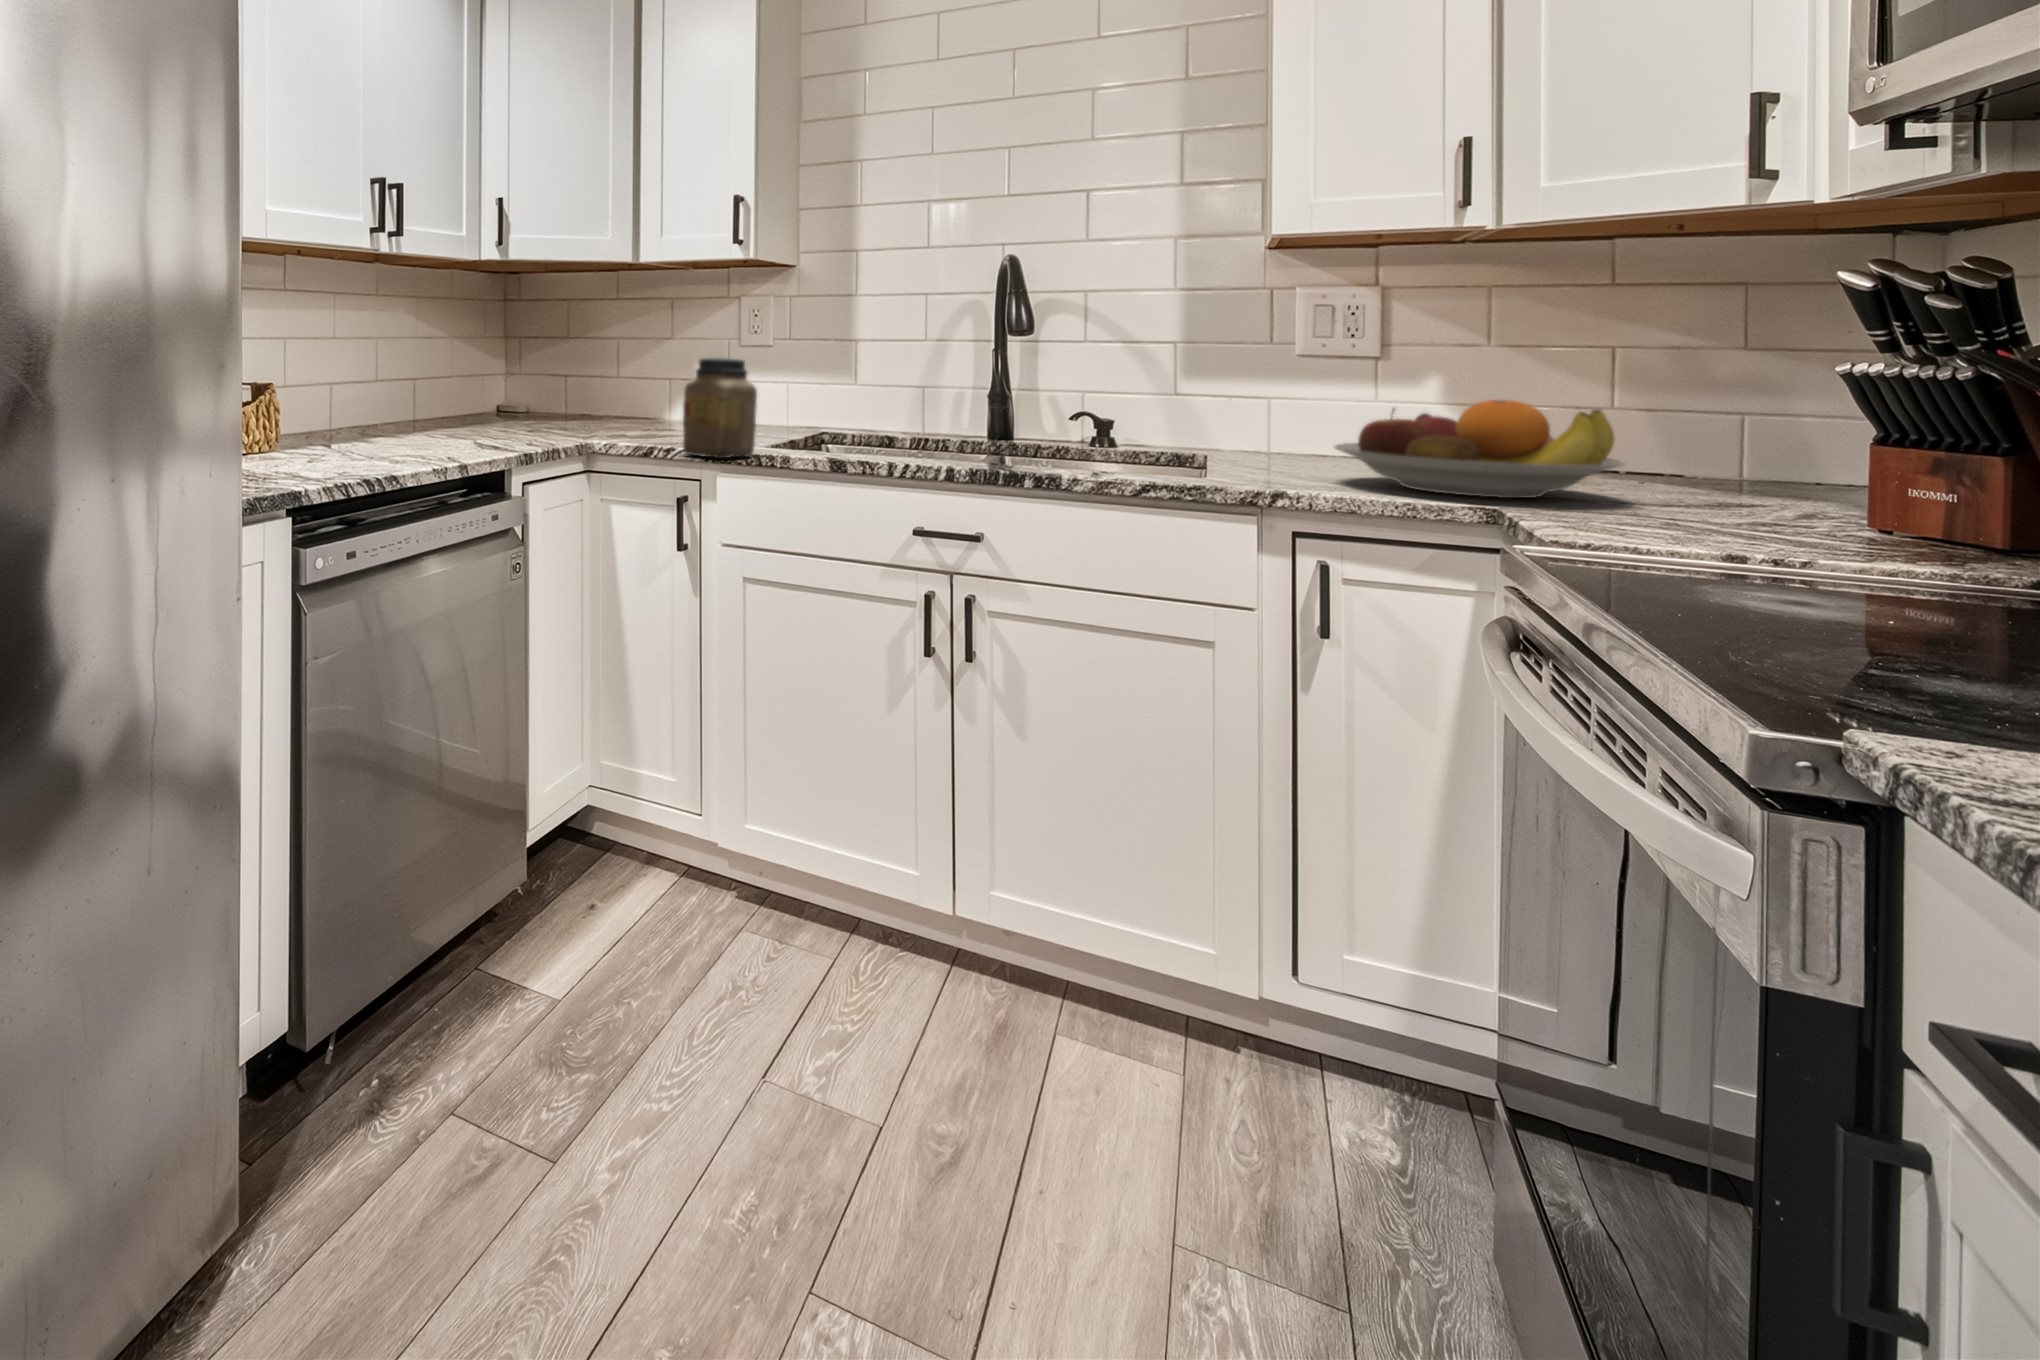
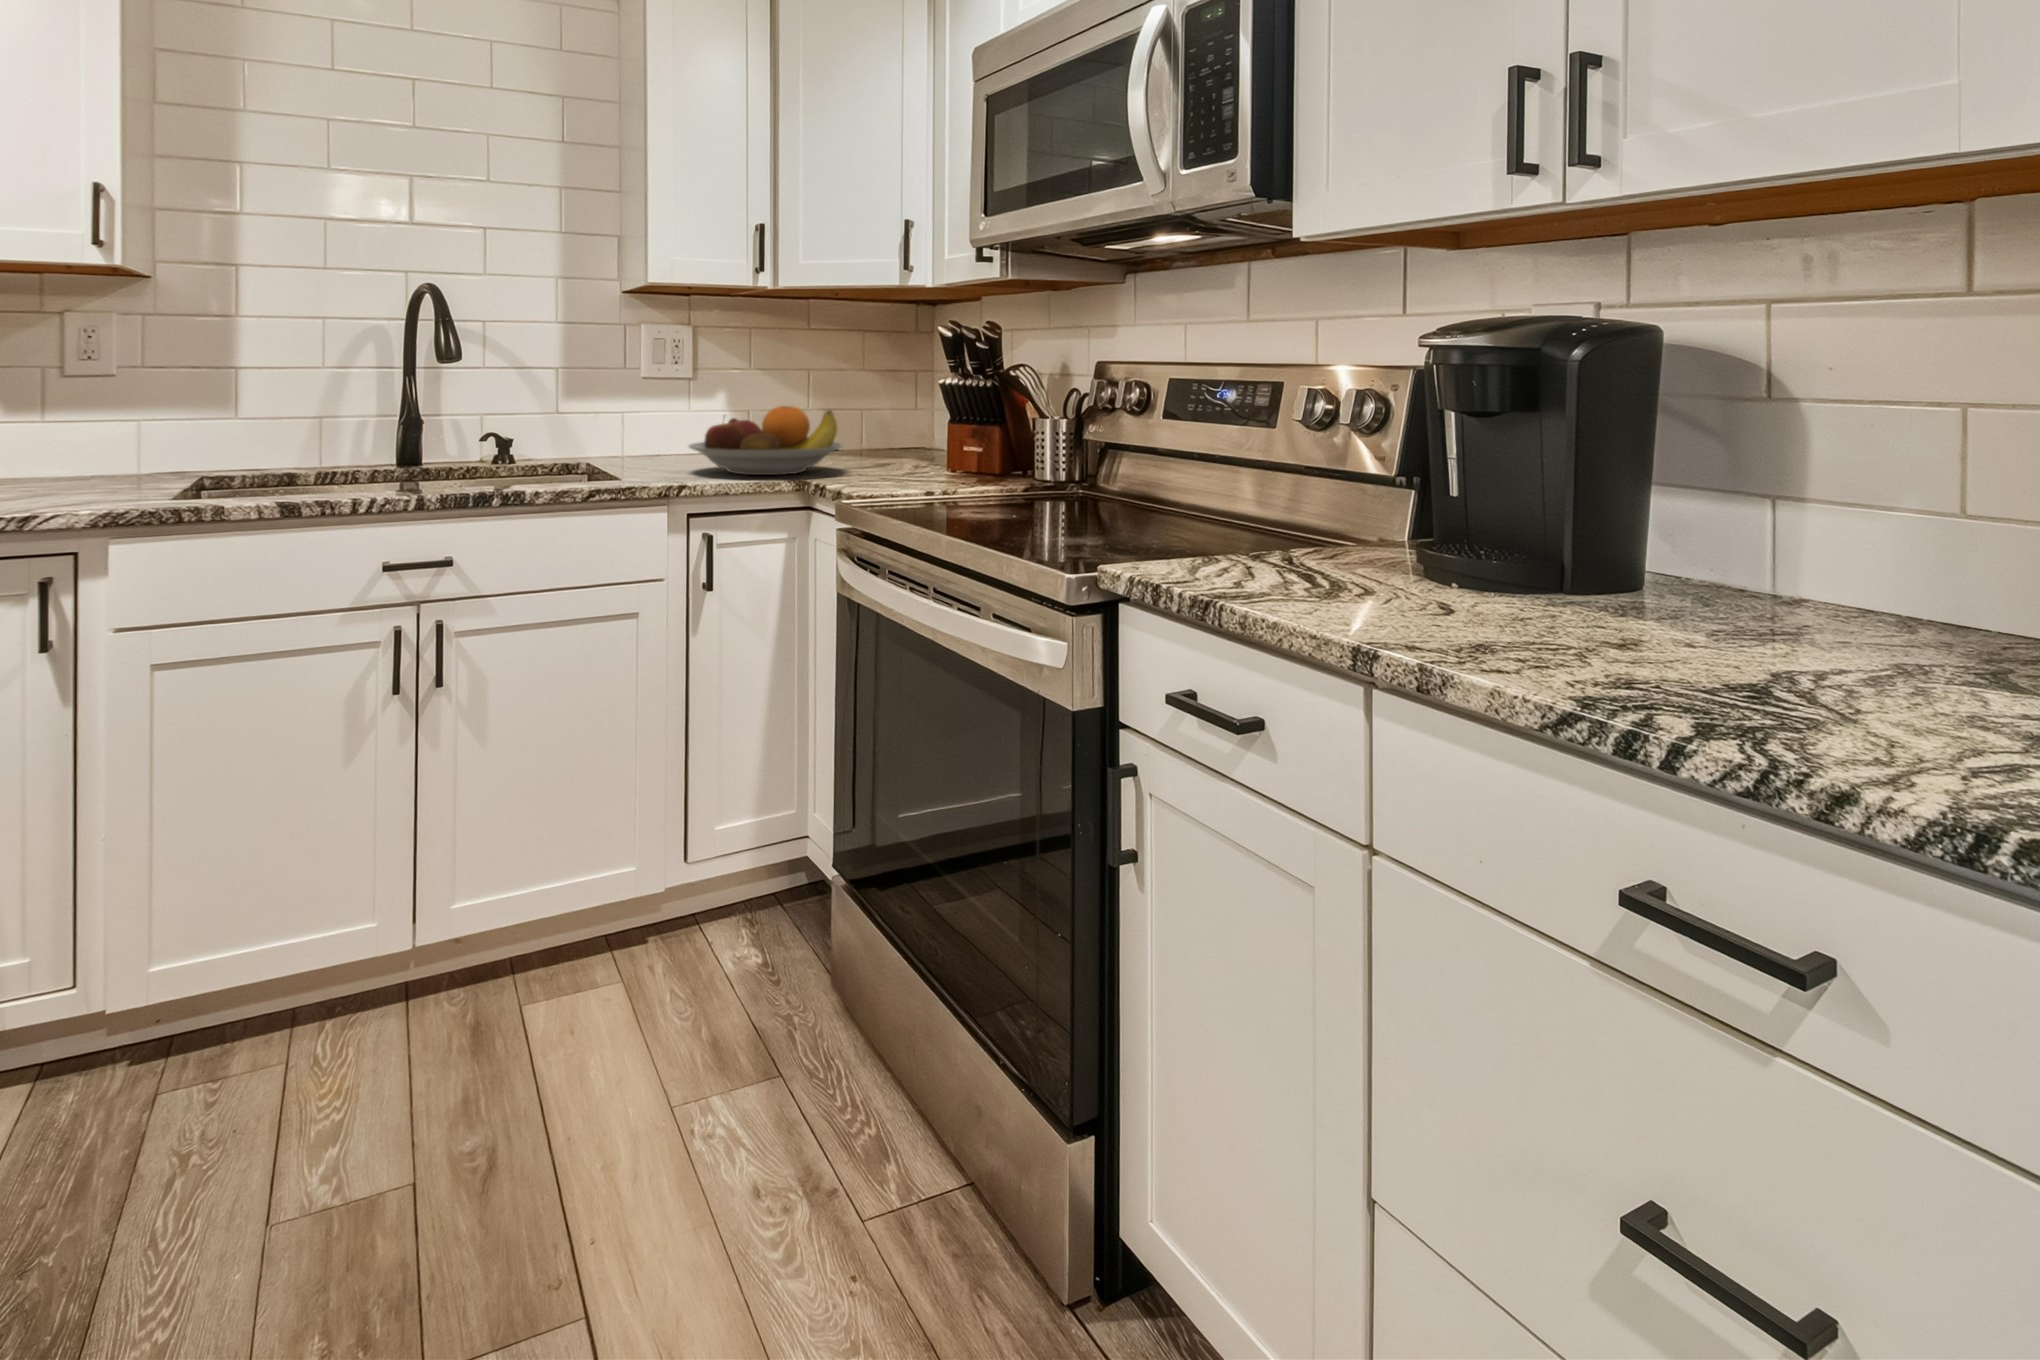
jar: present [683,357,757,458] -> none [64,390,172,518]

